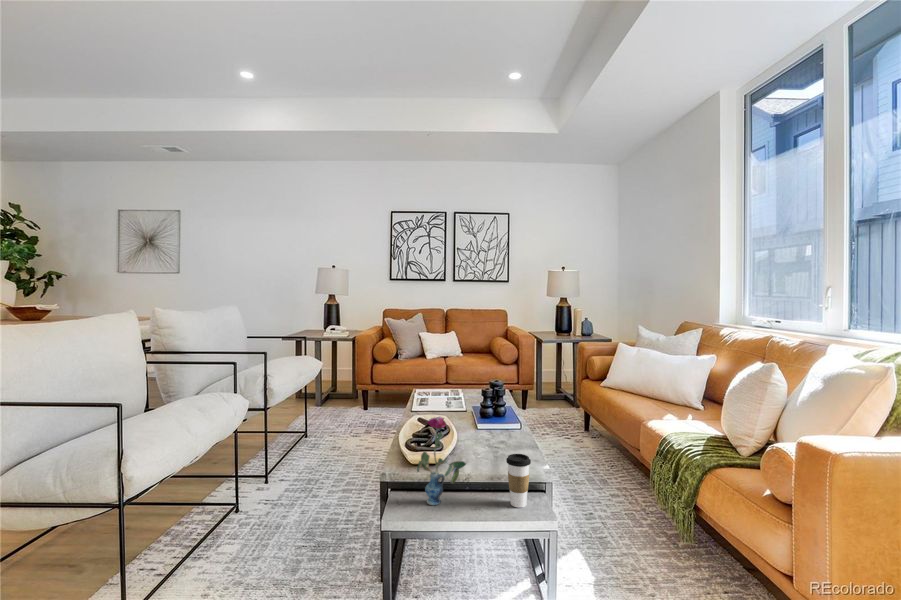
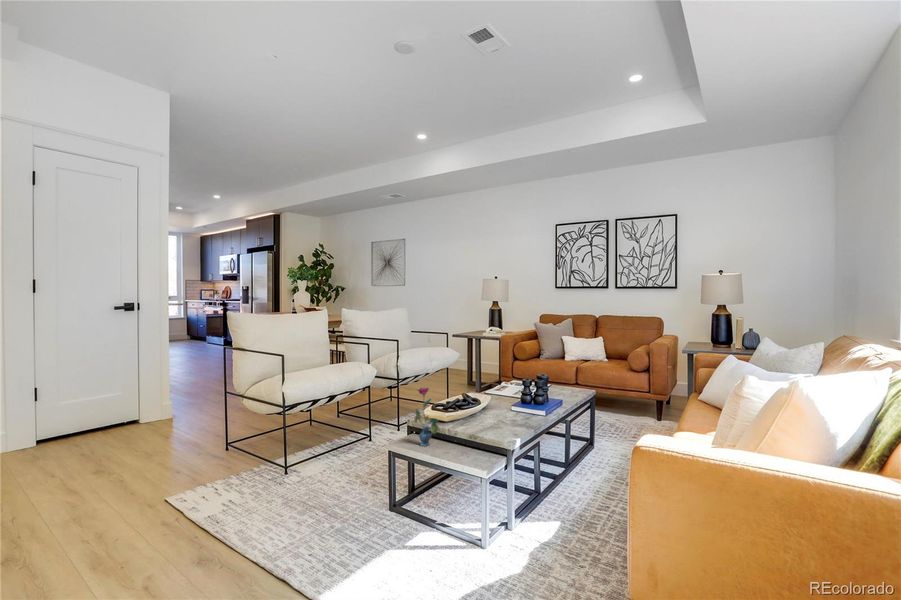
coffee cup: present [506,454,531,508] -> none [465,421,482,458]

